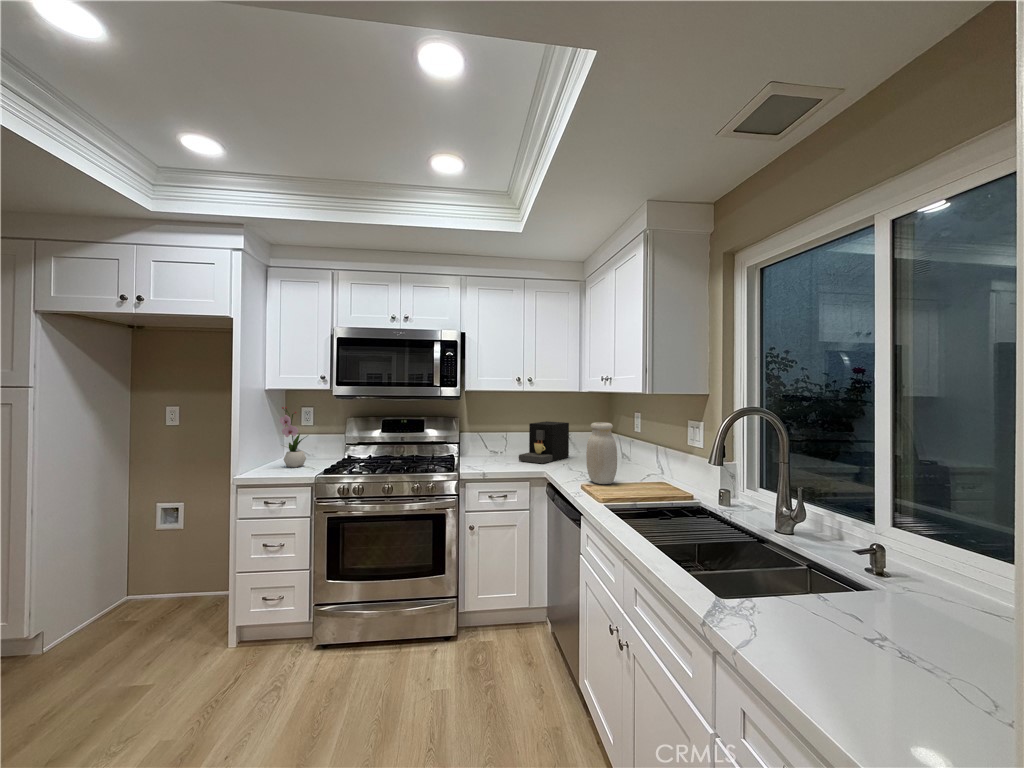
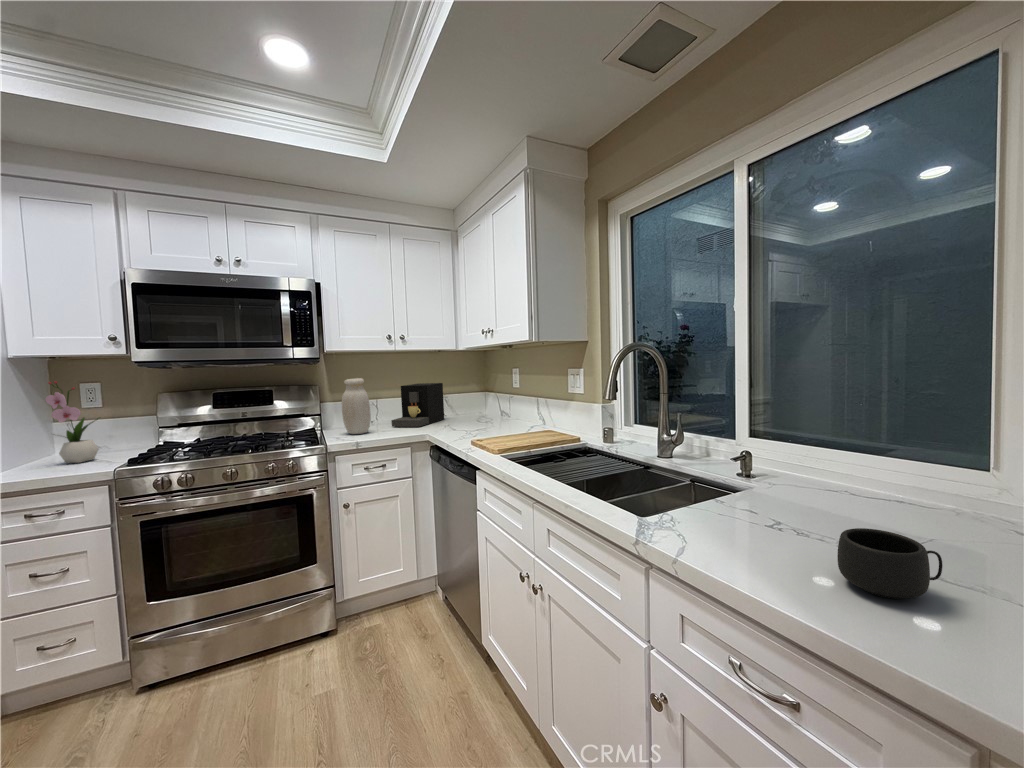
jar: present [586,422,617,484] -> present [342,378,371,434]
mug: none [842,624,941,695] -> present [837,528,942,599]

